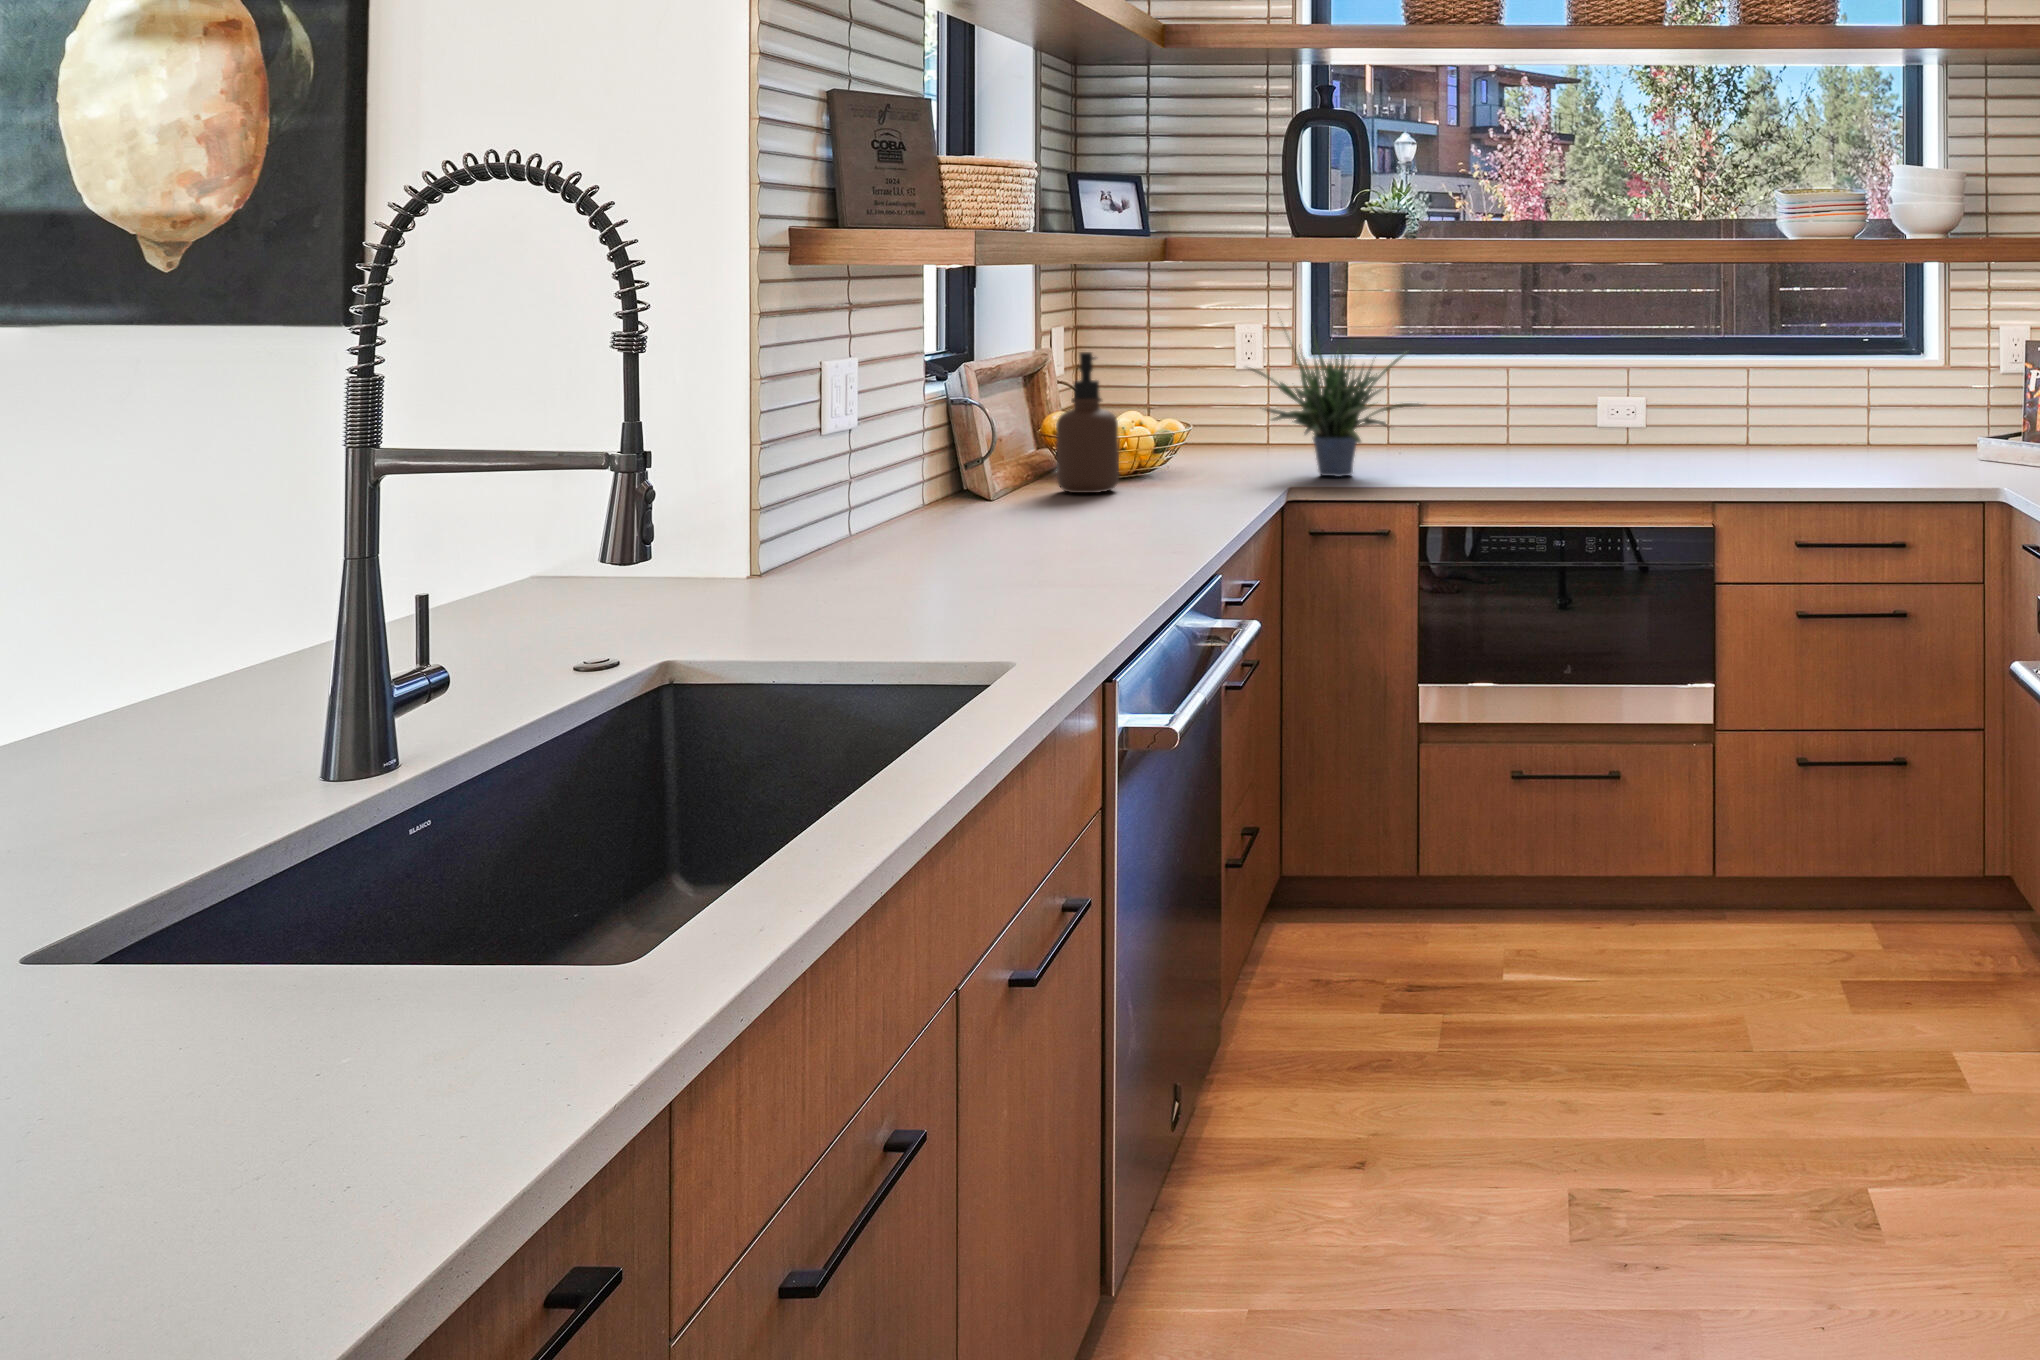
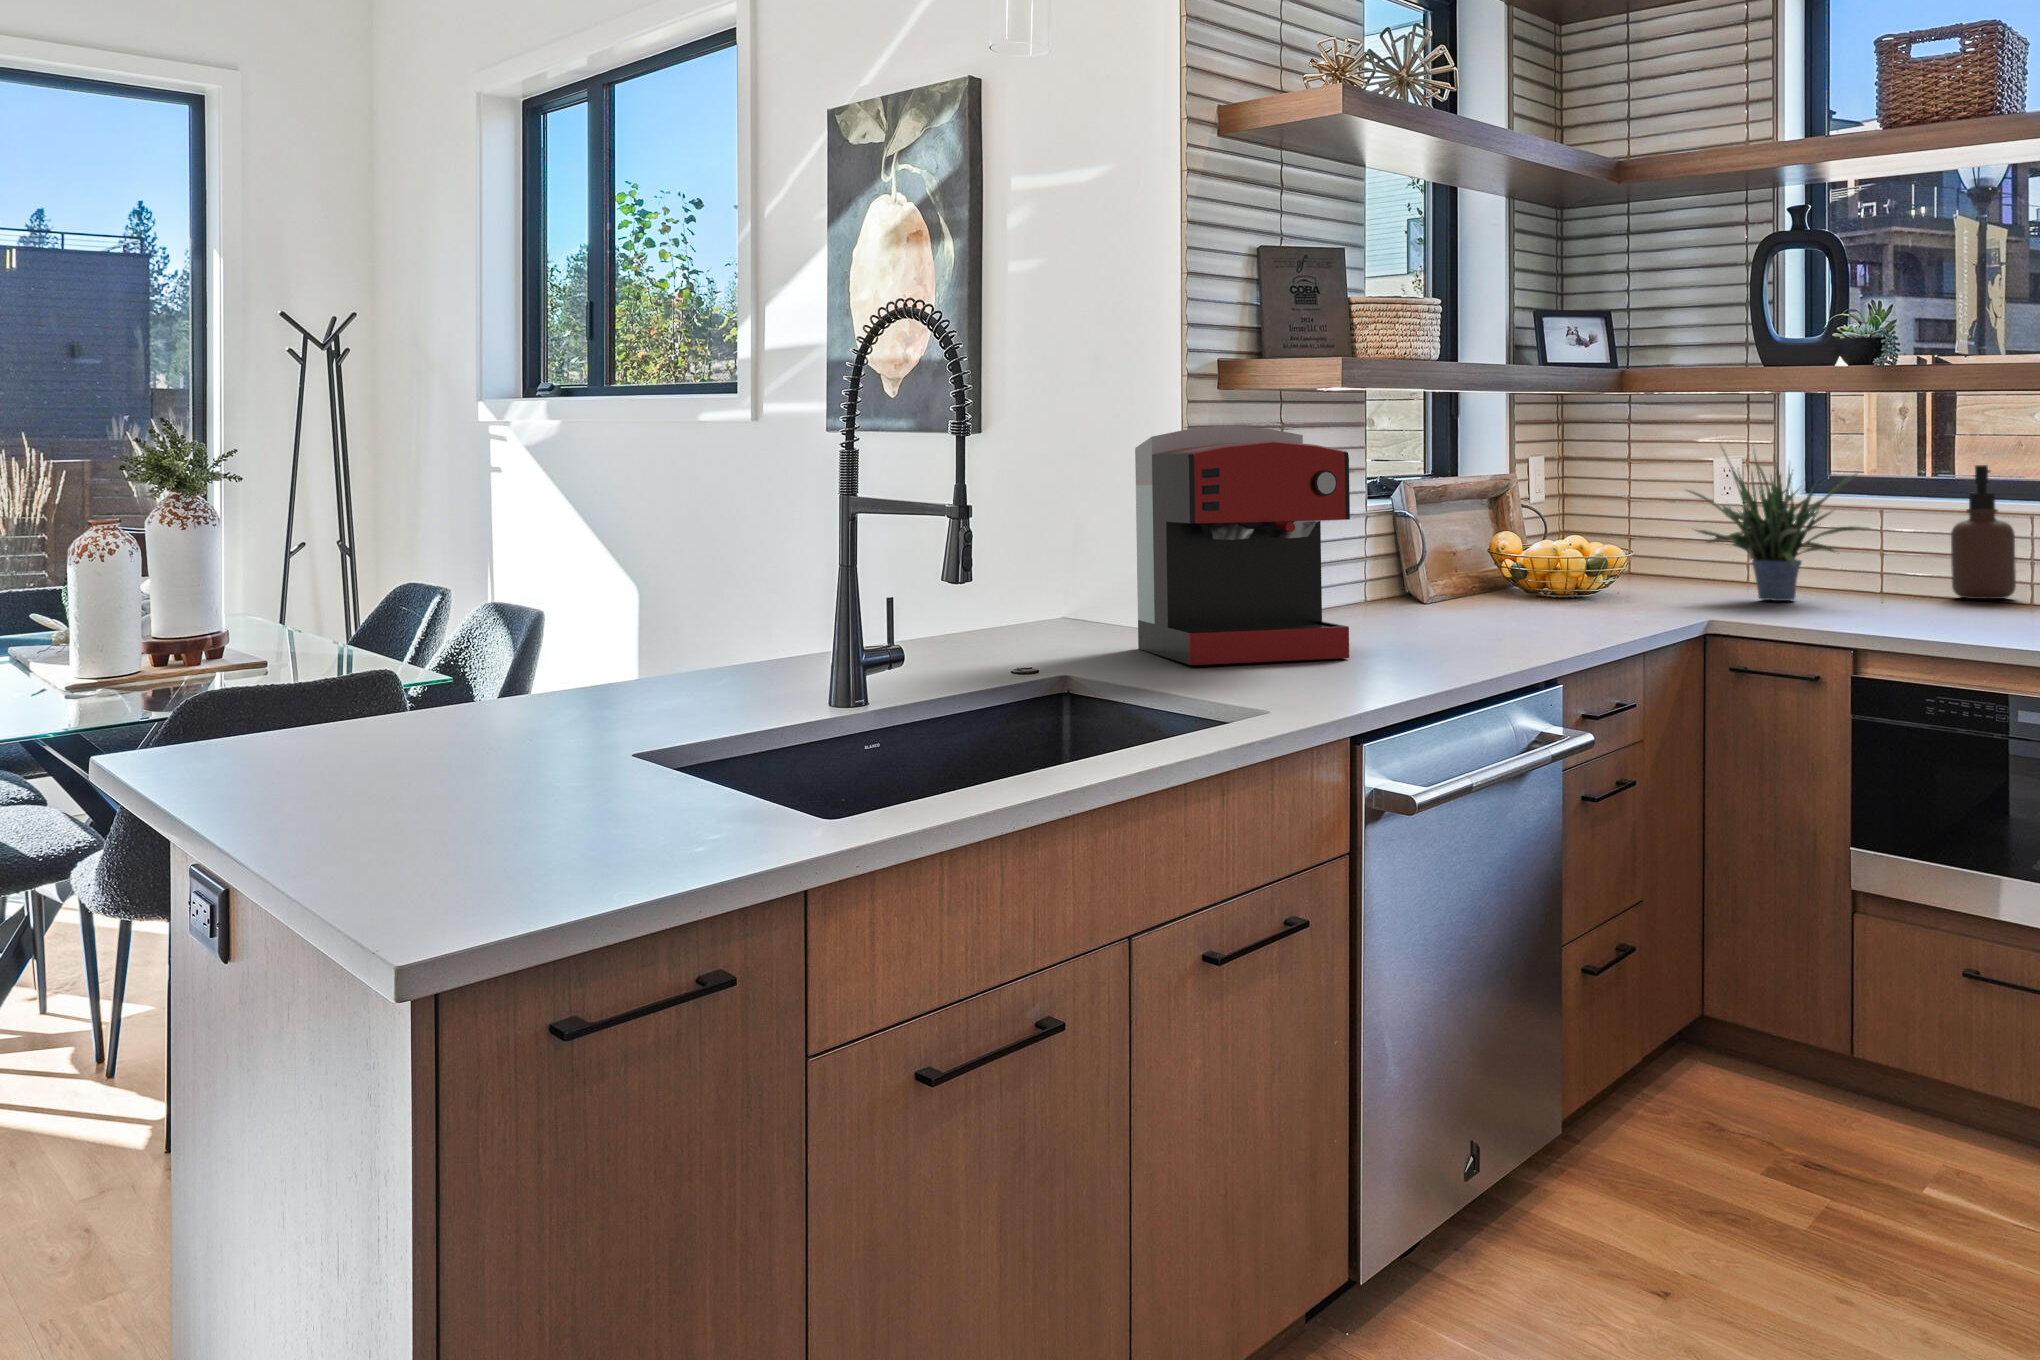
coffee maker: none [704,315,1007,622] -> present [1135,425,1350,665]
soap dispenser: present [1056,352,1119,493] -> present [1951,465,2016,599]

